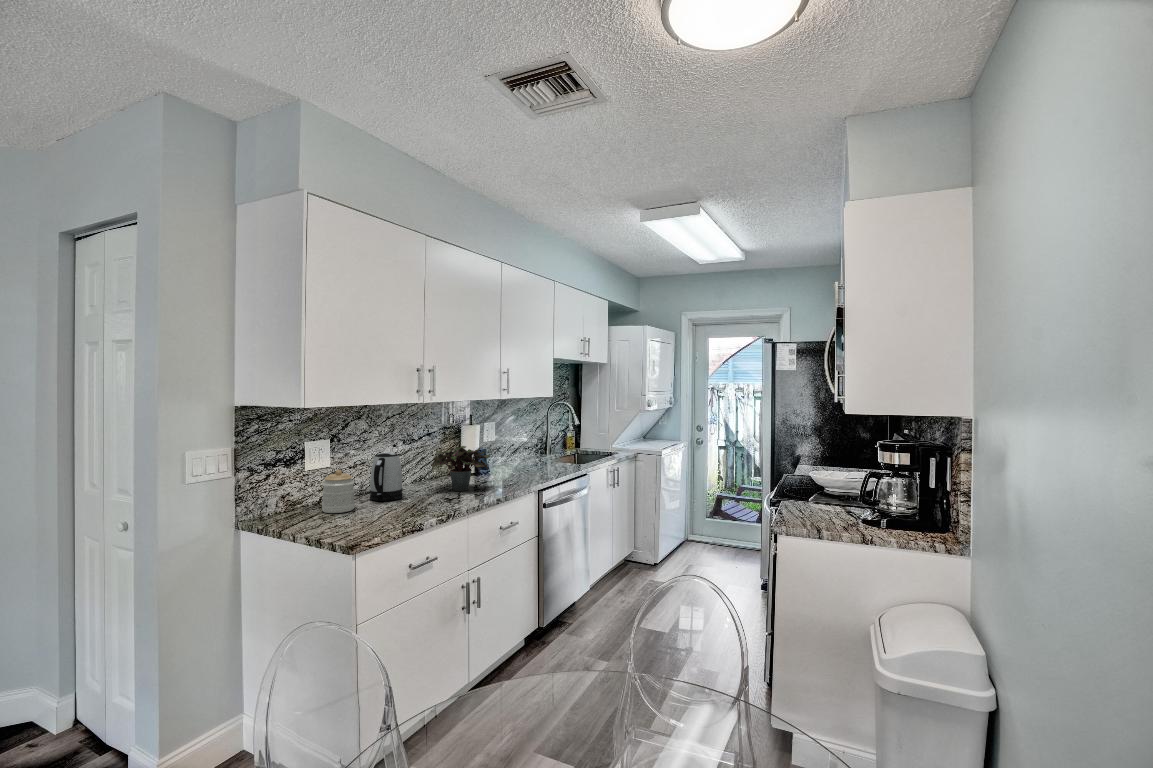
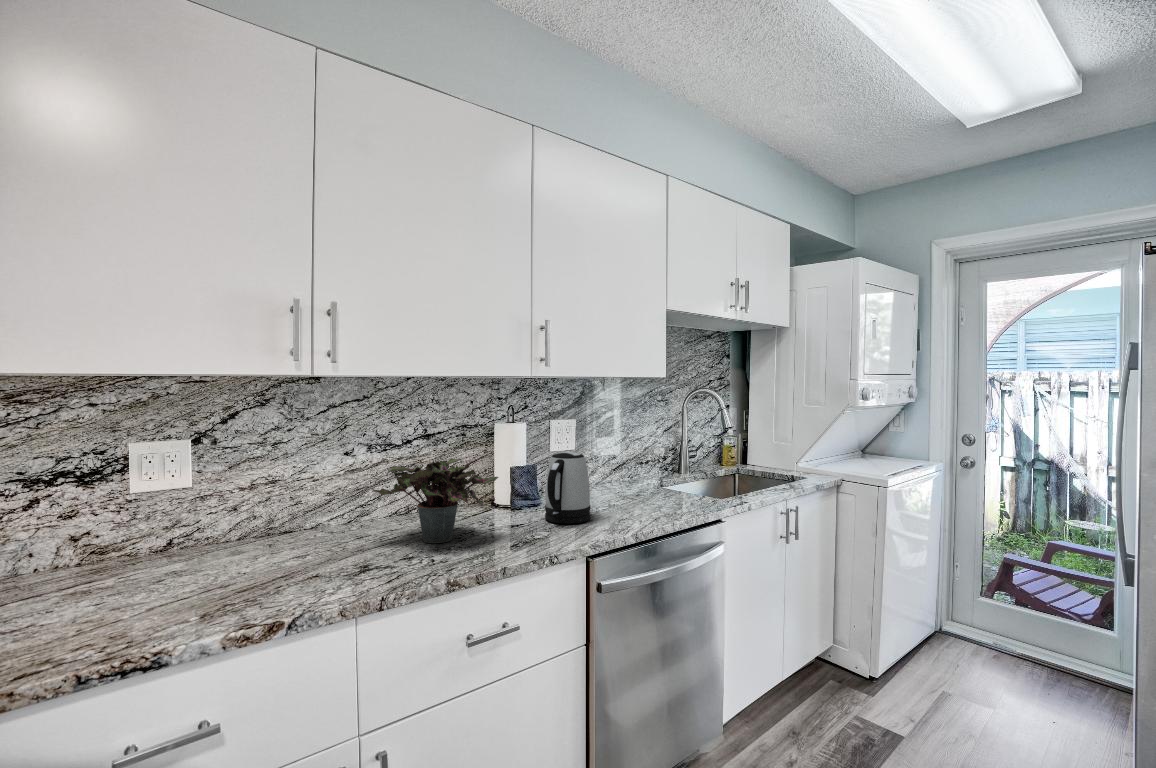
kettle: present [370,452,403,501] -> present [545,452,591,524]
jar: present [322,470,355,513] -> none [117,497,187,582]

